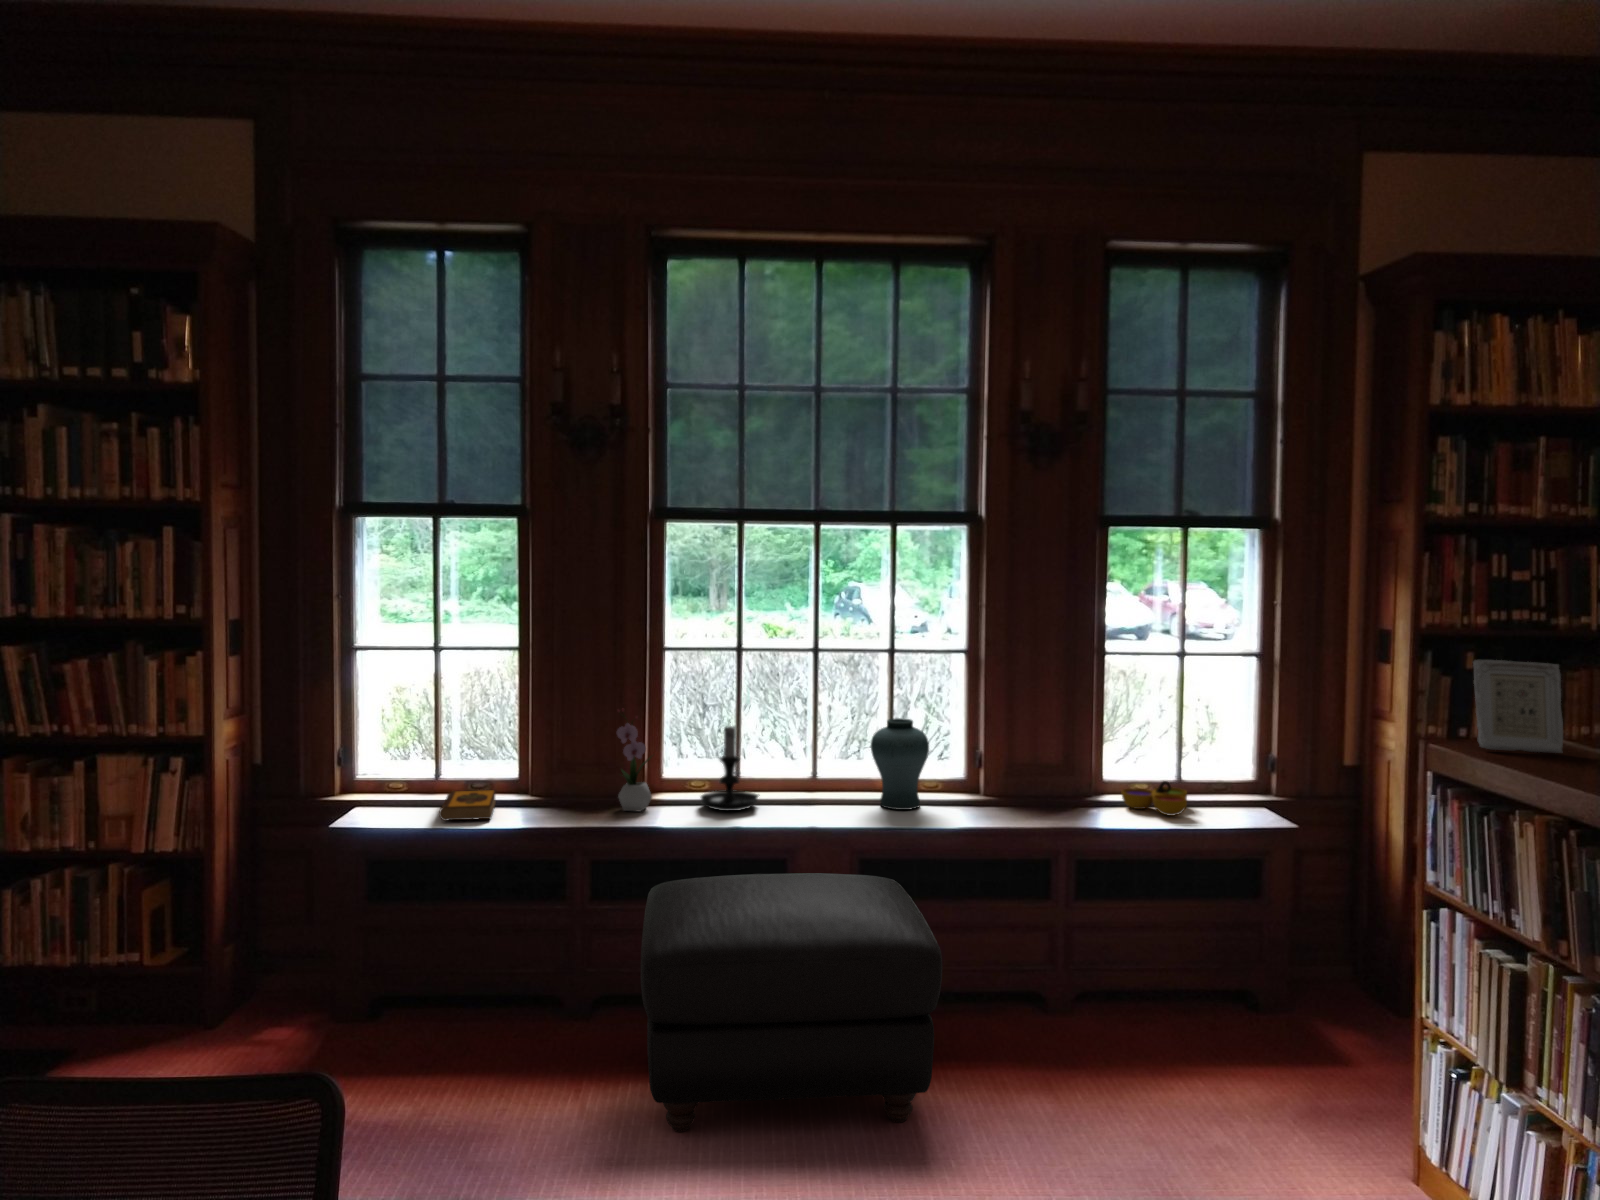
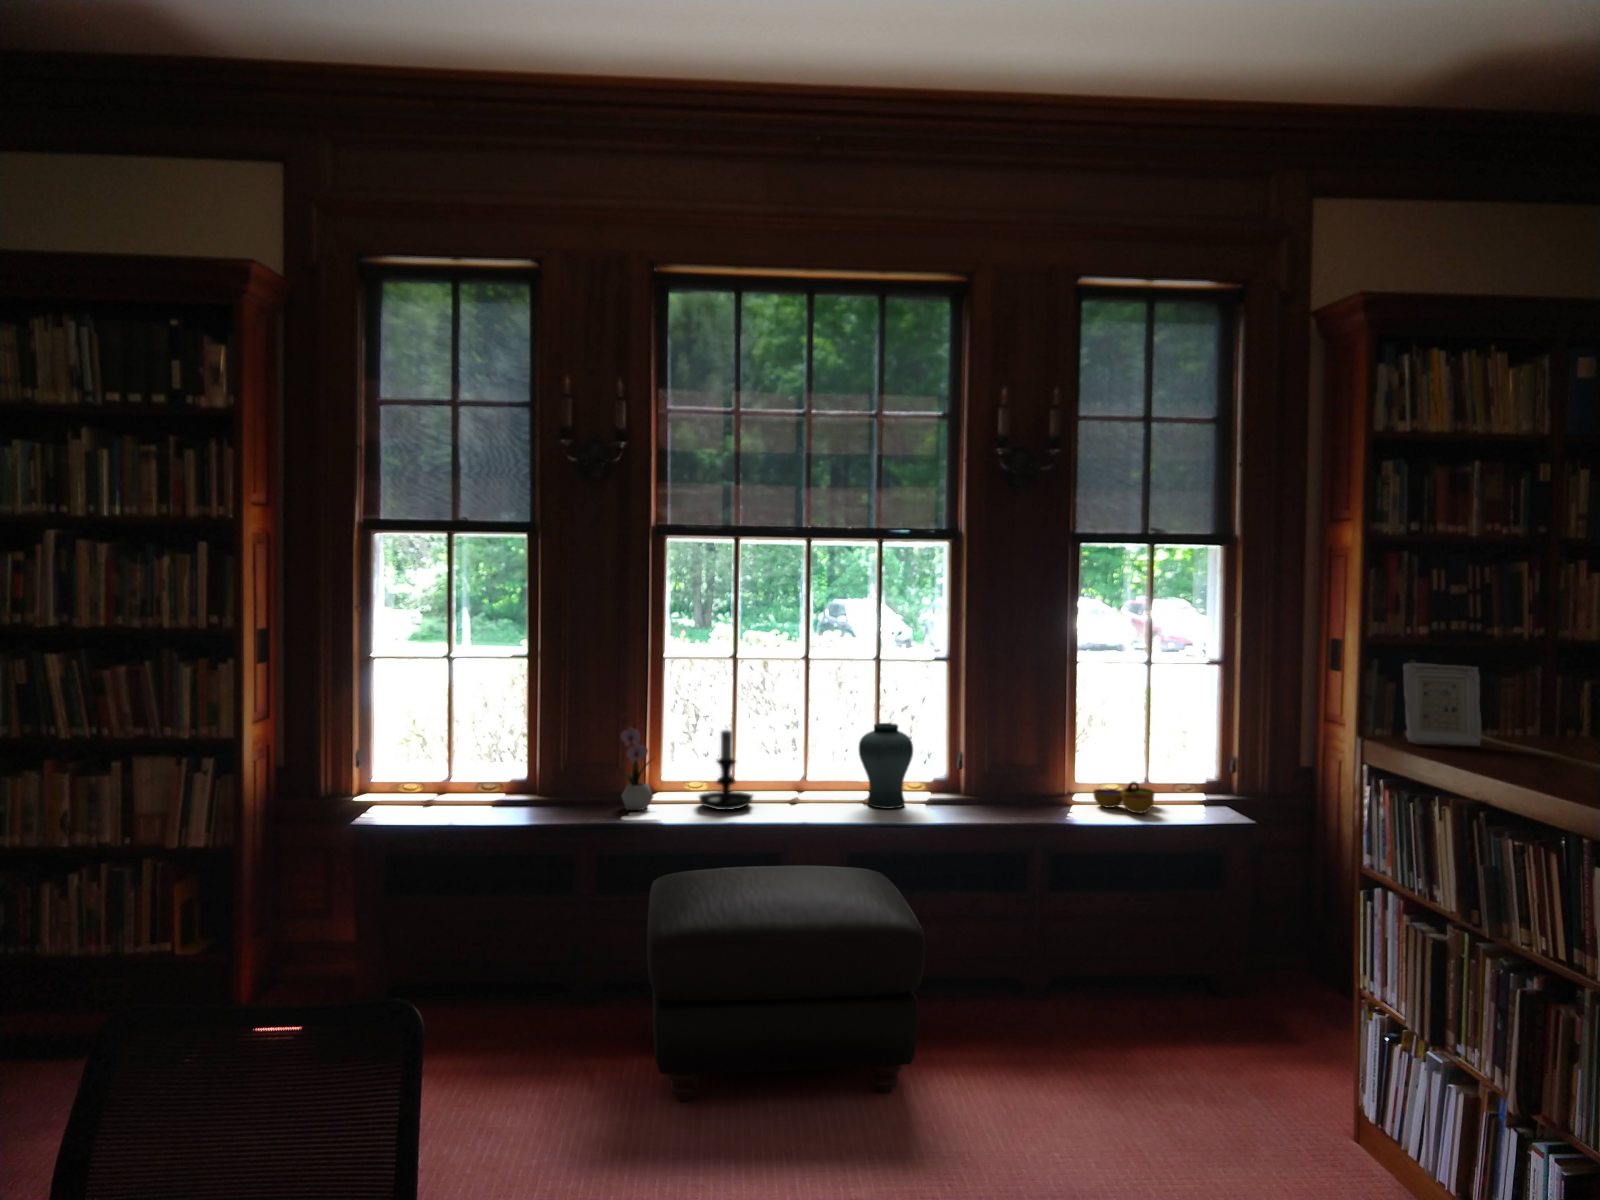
hardback book: present [439,790,496,821] -> none [454,791,506,819]

